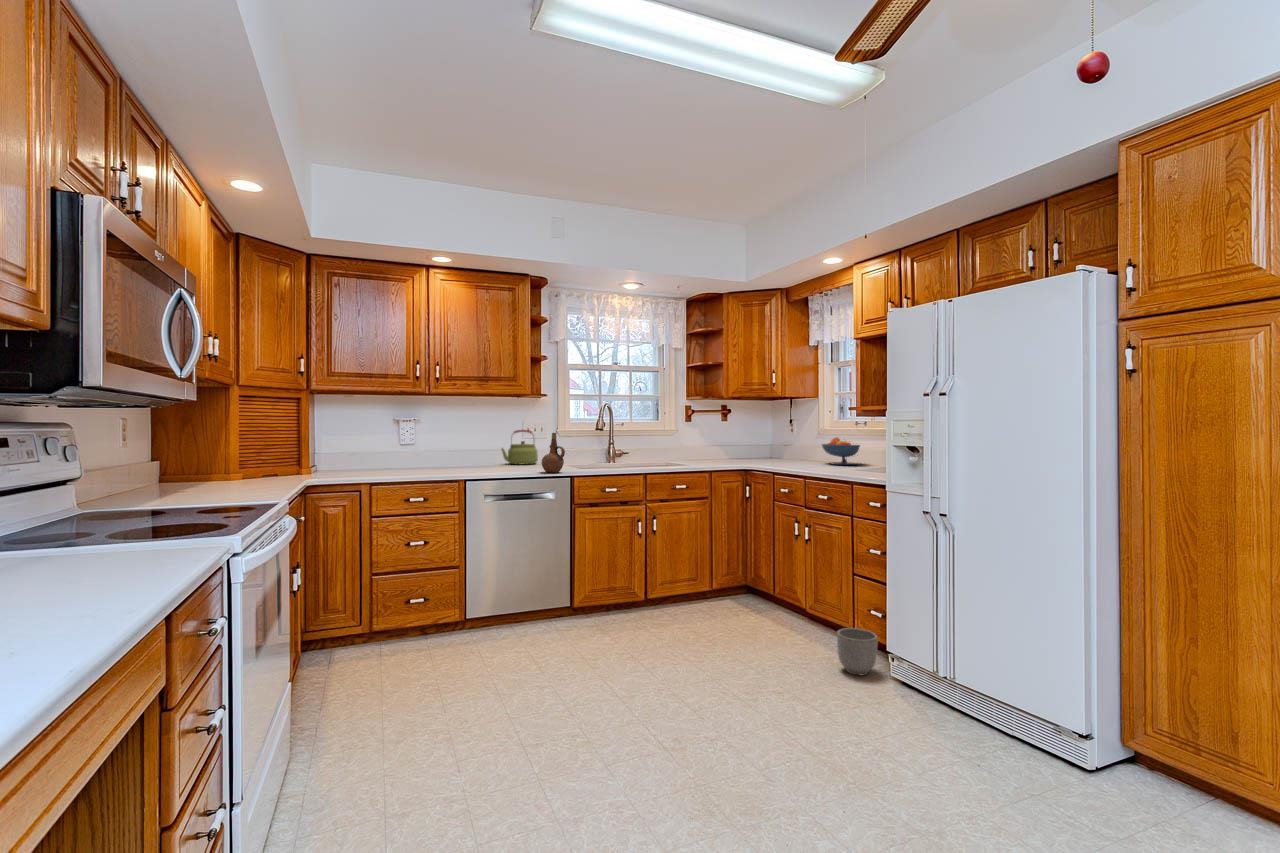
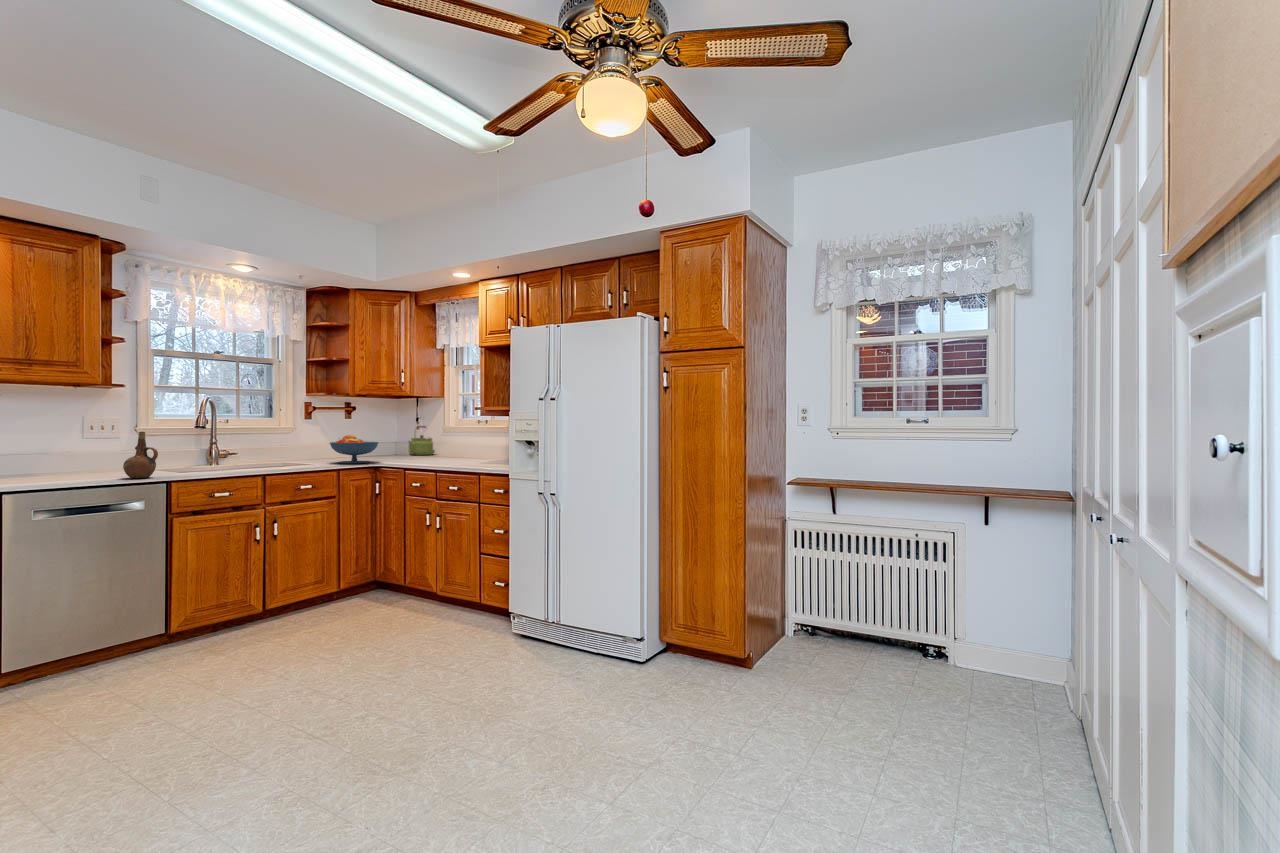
kettle: present [502,430,538,464] -> present [408,426,435,455]
fruit bowl: present [822,437,860,465] -> present [330,435,379,464]
planter: present [837,628,878,675] -> none [468,598,502,637]

